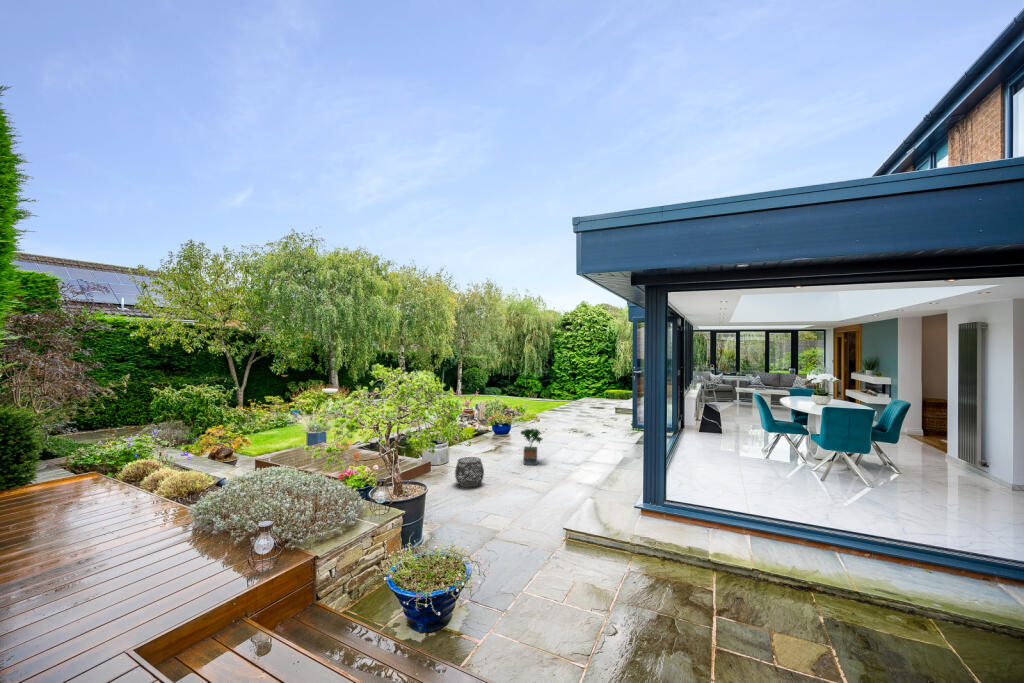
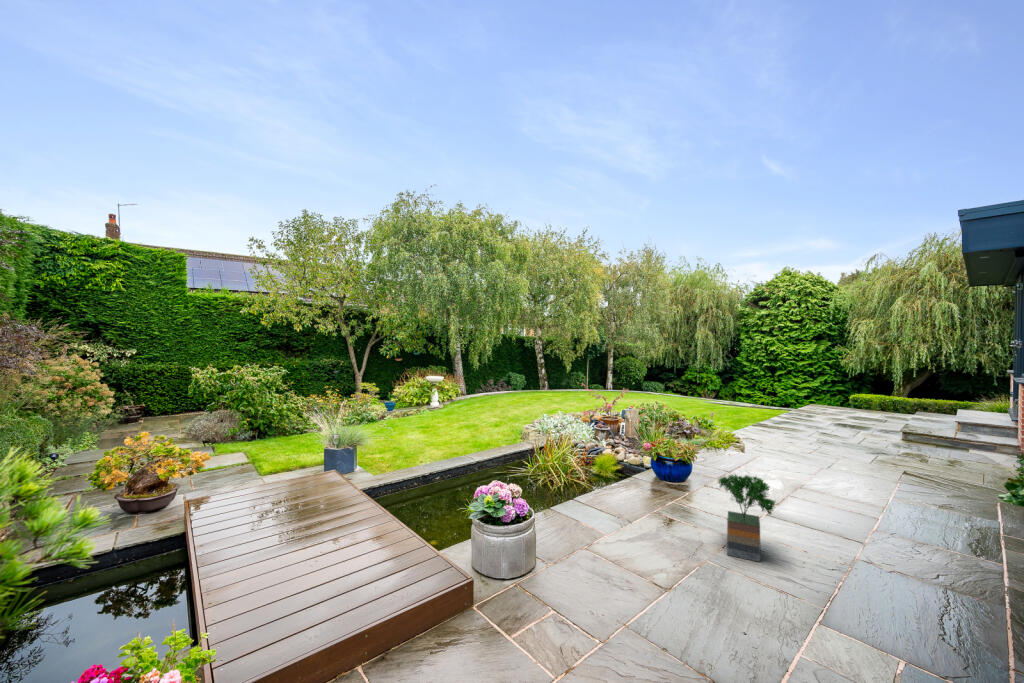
woven basket: present [455,457,484,487] -> none [563,540,634,630]

